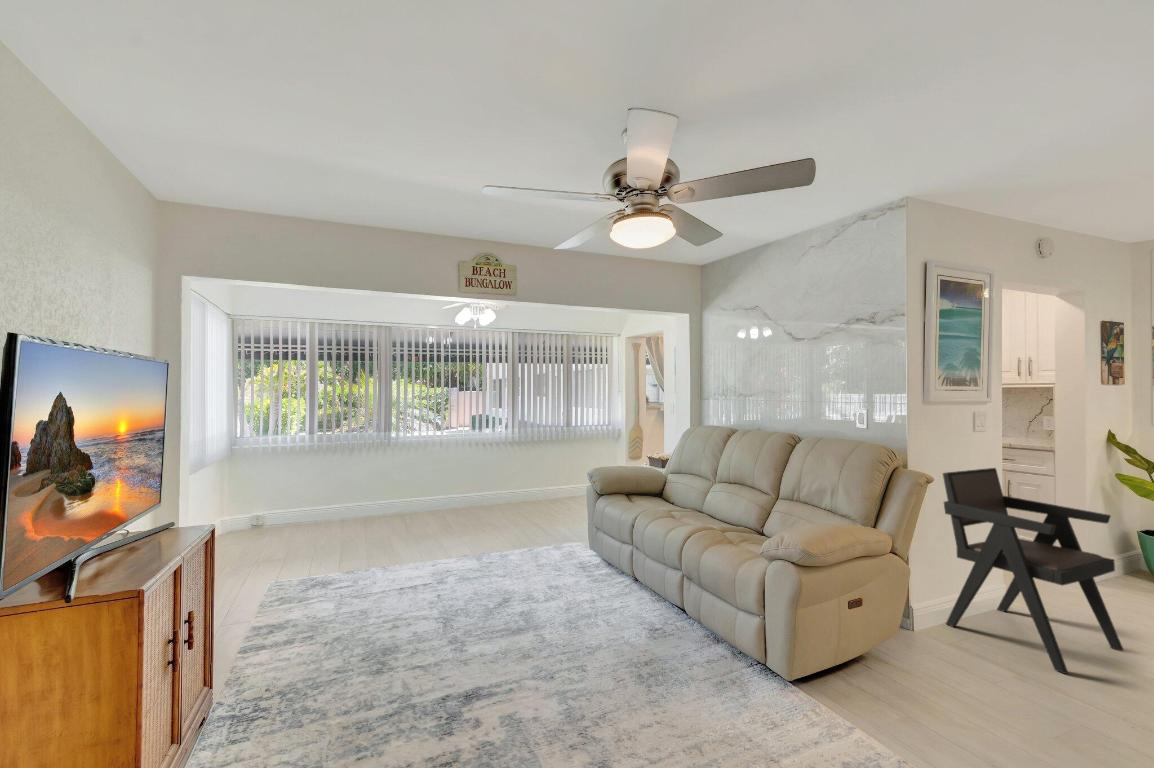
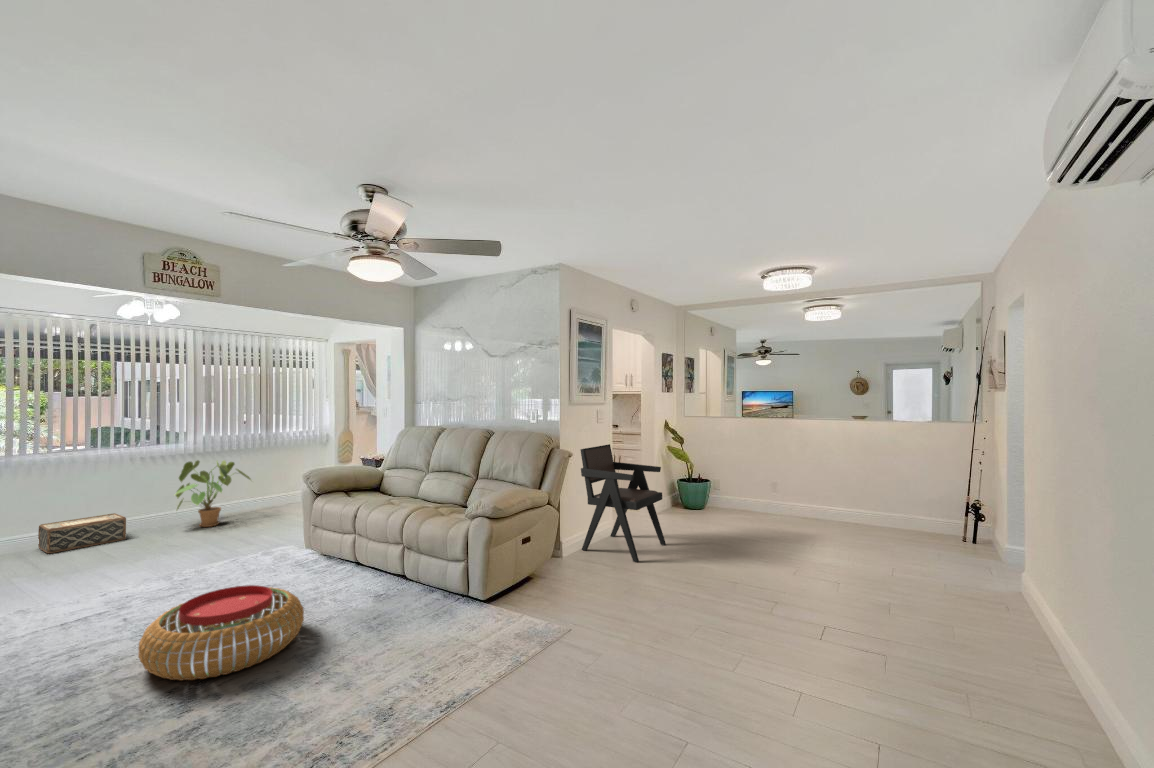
house plant: none [495,449,557,511] -> present [175,460,251,527]
woven basket: none [410,489,463,518] -> present [38,513,126,554]
pouf: none [426,590,571,693] -> present [138,585,304,680]

